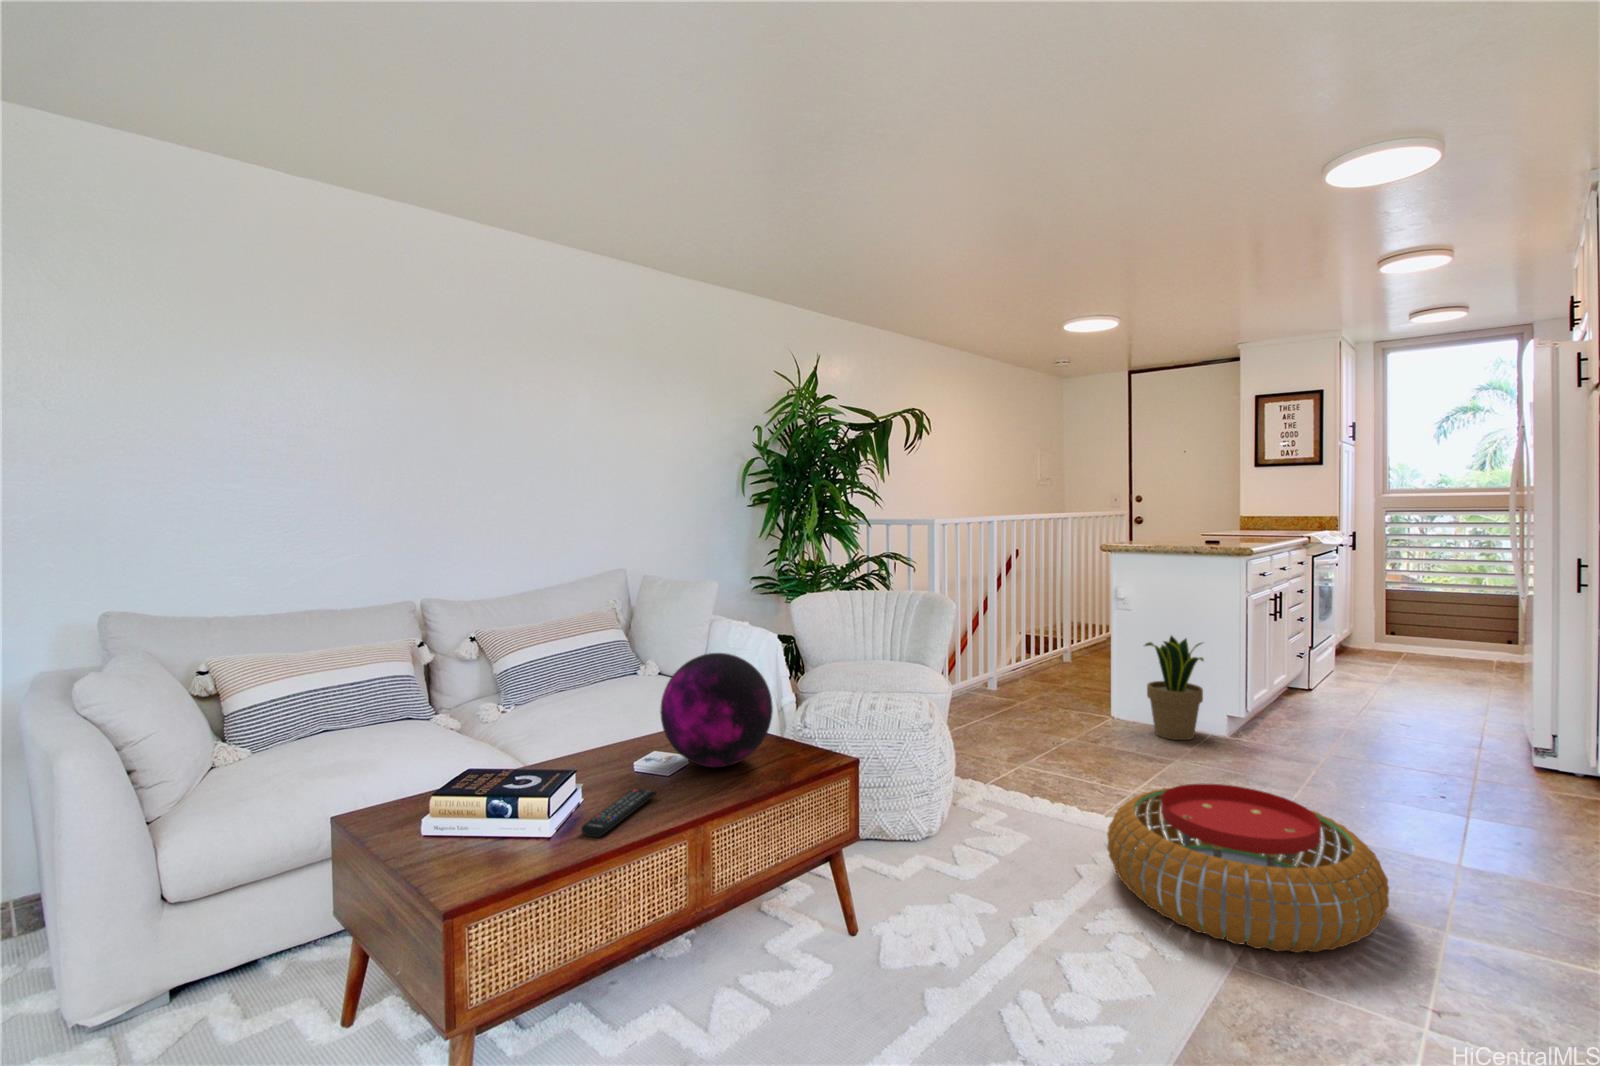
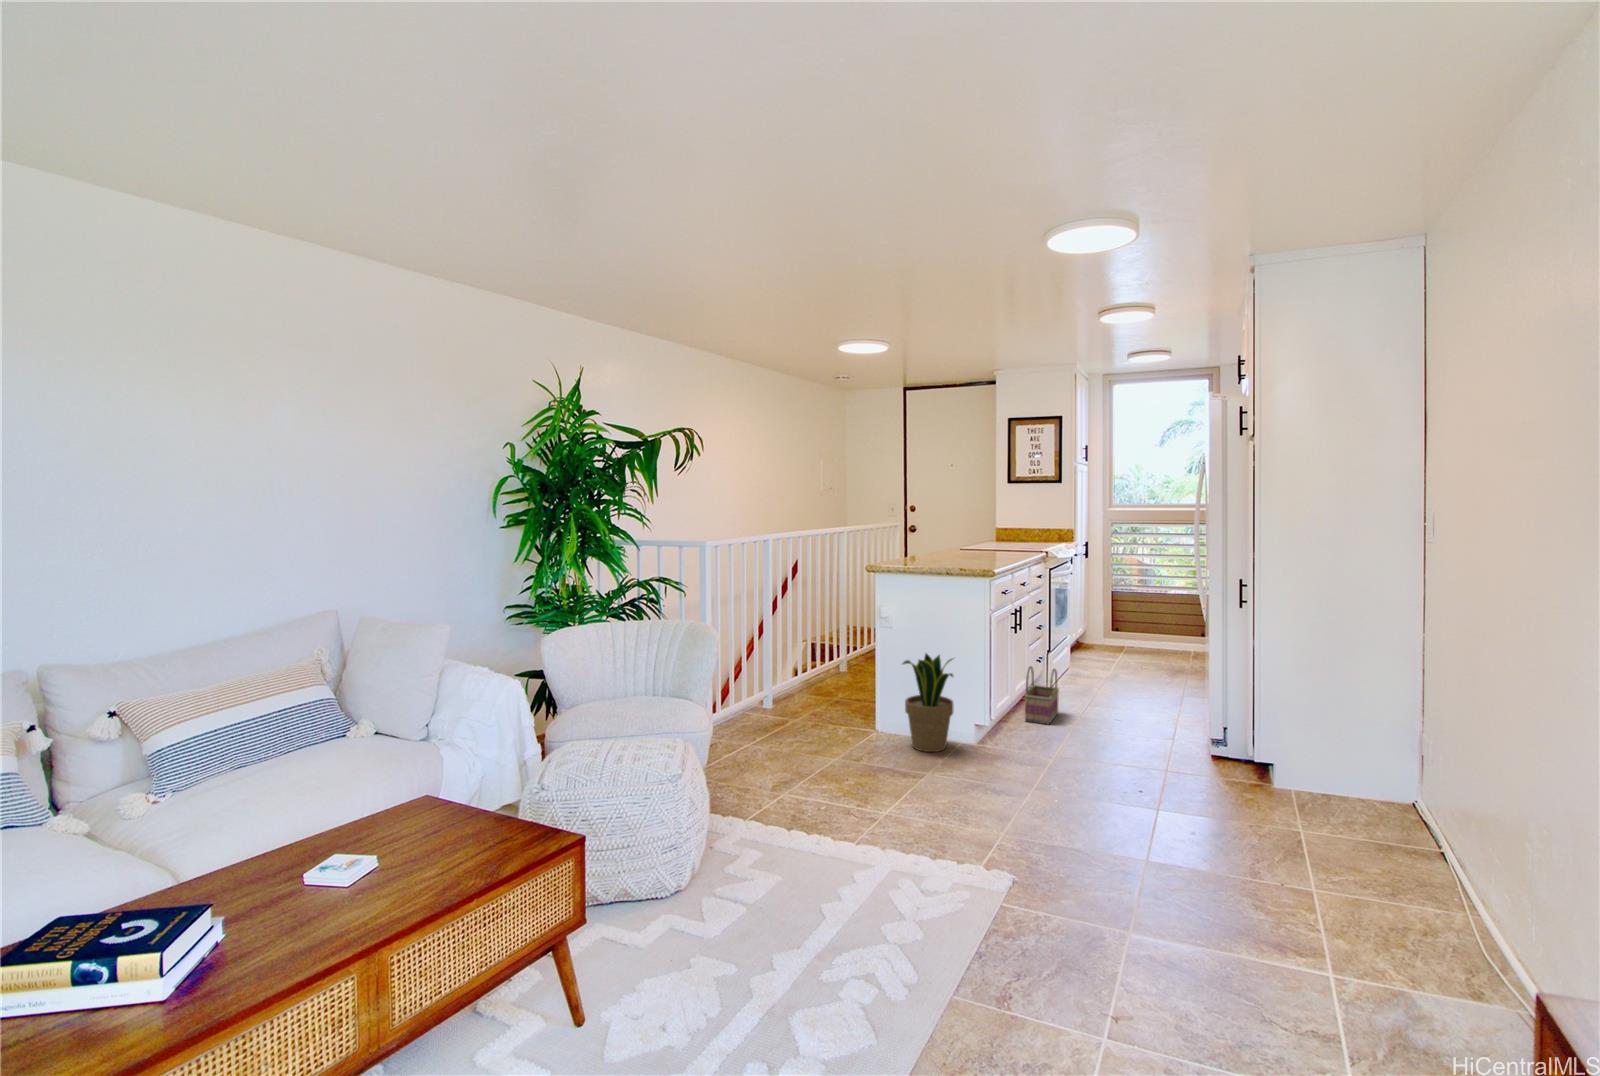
decorative orb: present [660,653,773,767] -> none [343,731,485,865]
basket: none [1285,659,1328,723] -> present [1025,666,1059,724]
pouf: present [1107,784,1389,953] -> none [849,813,1085,979]
remote control: present [581,789,656,838] -> none [206,911,325,993]

